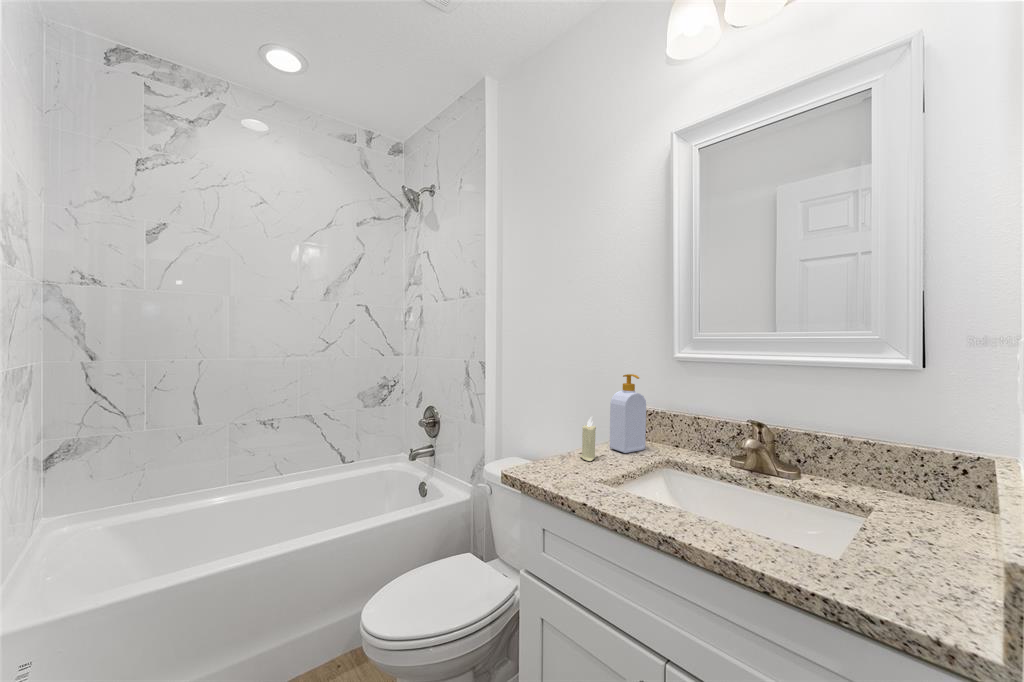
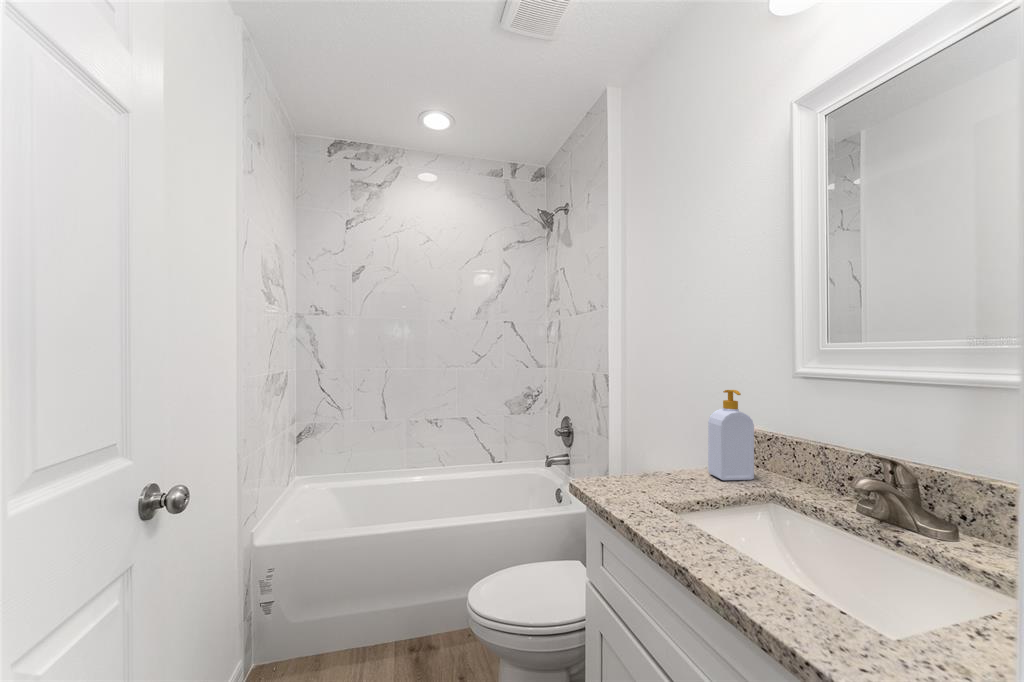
candle: present [580,418,596,461] -> none [664,435,681,483]

